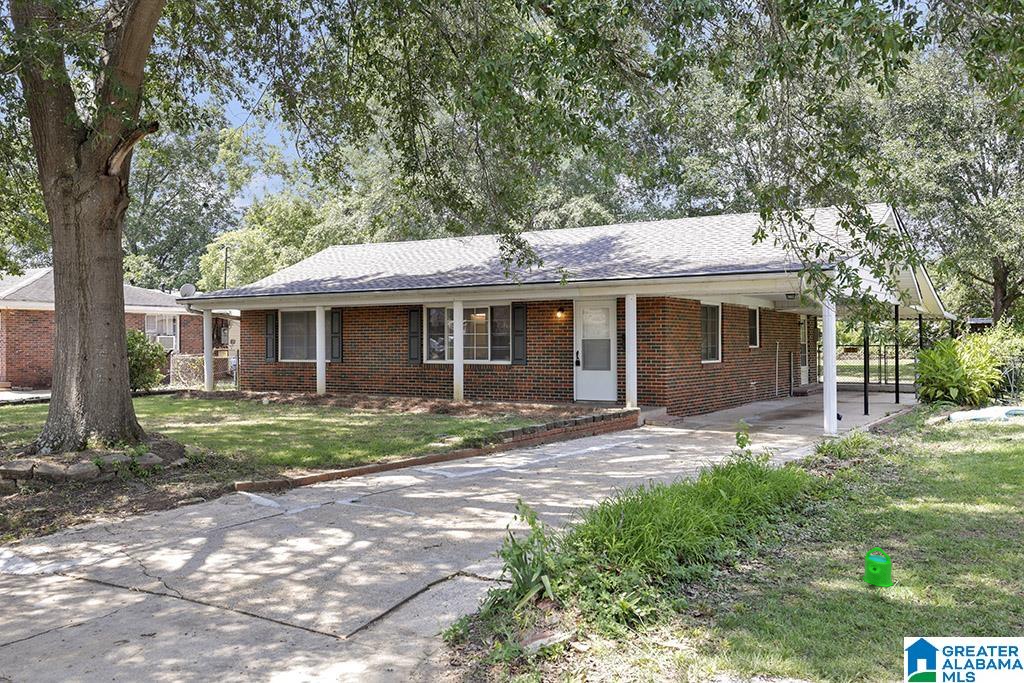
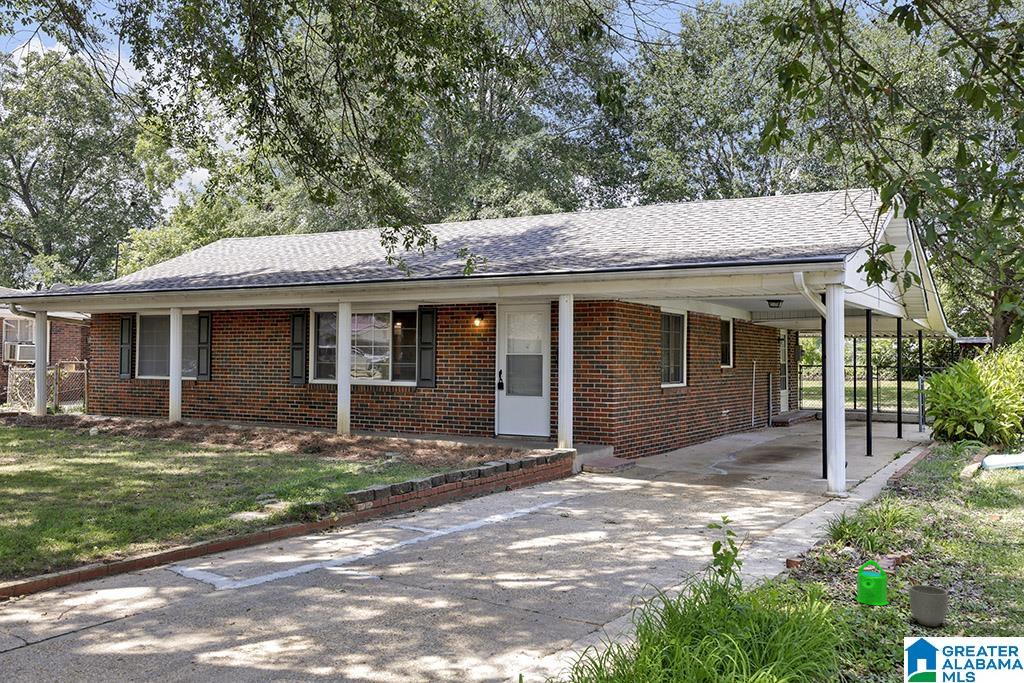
planter: none [912,575,949,614] -> present [909,585,948,626]

